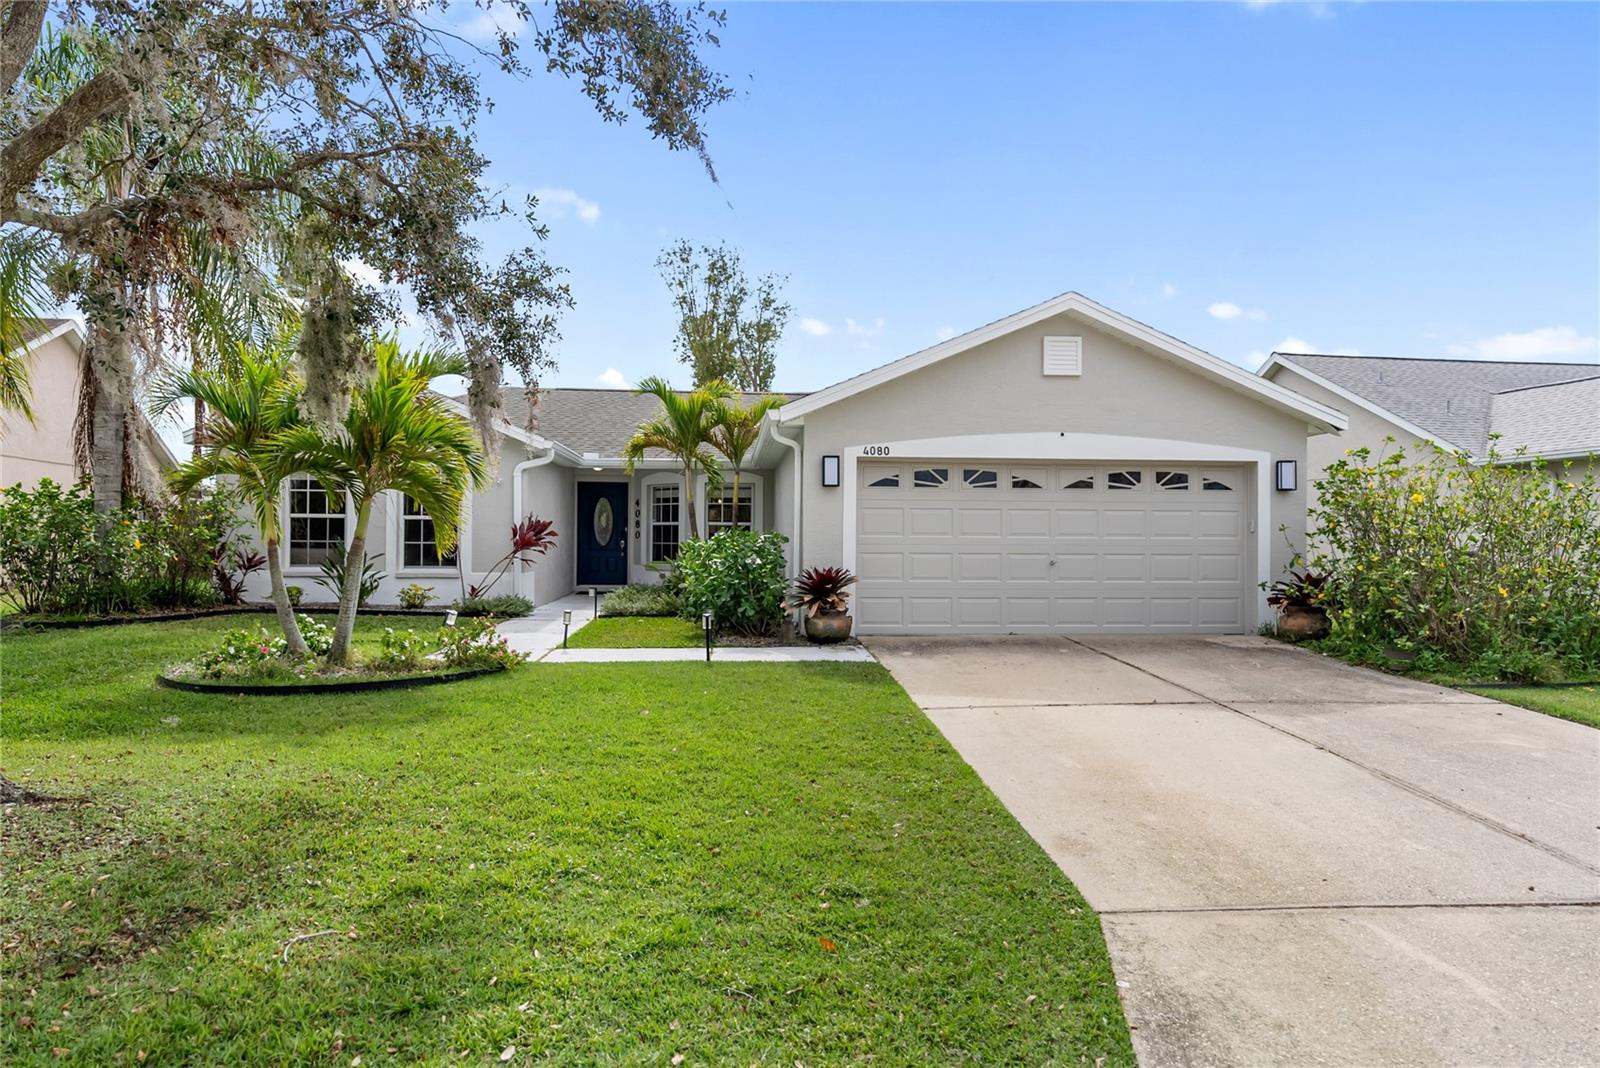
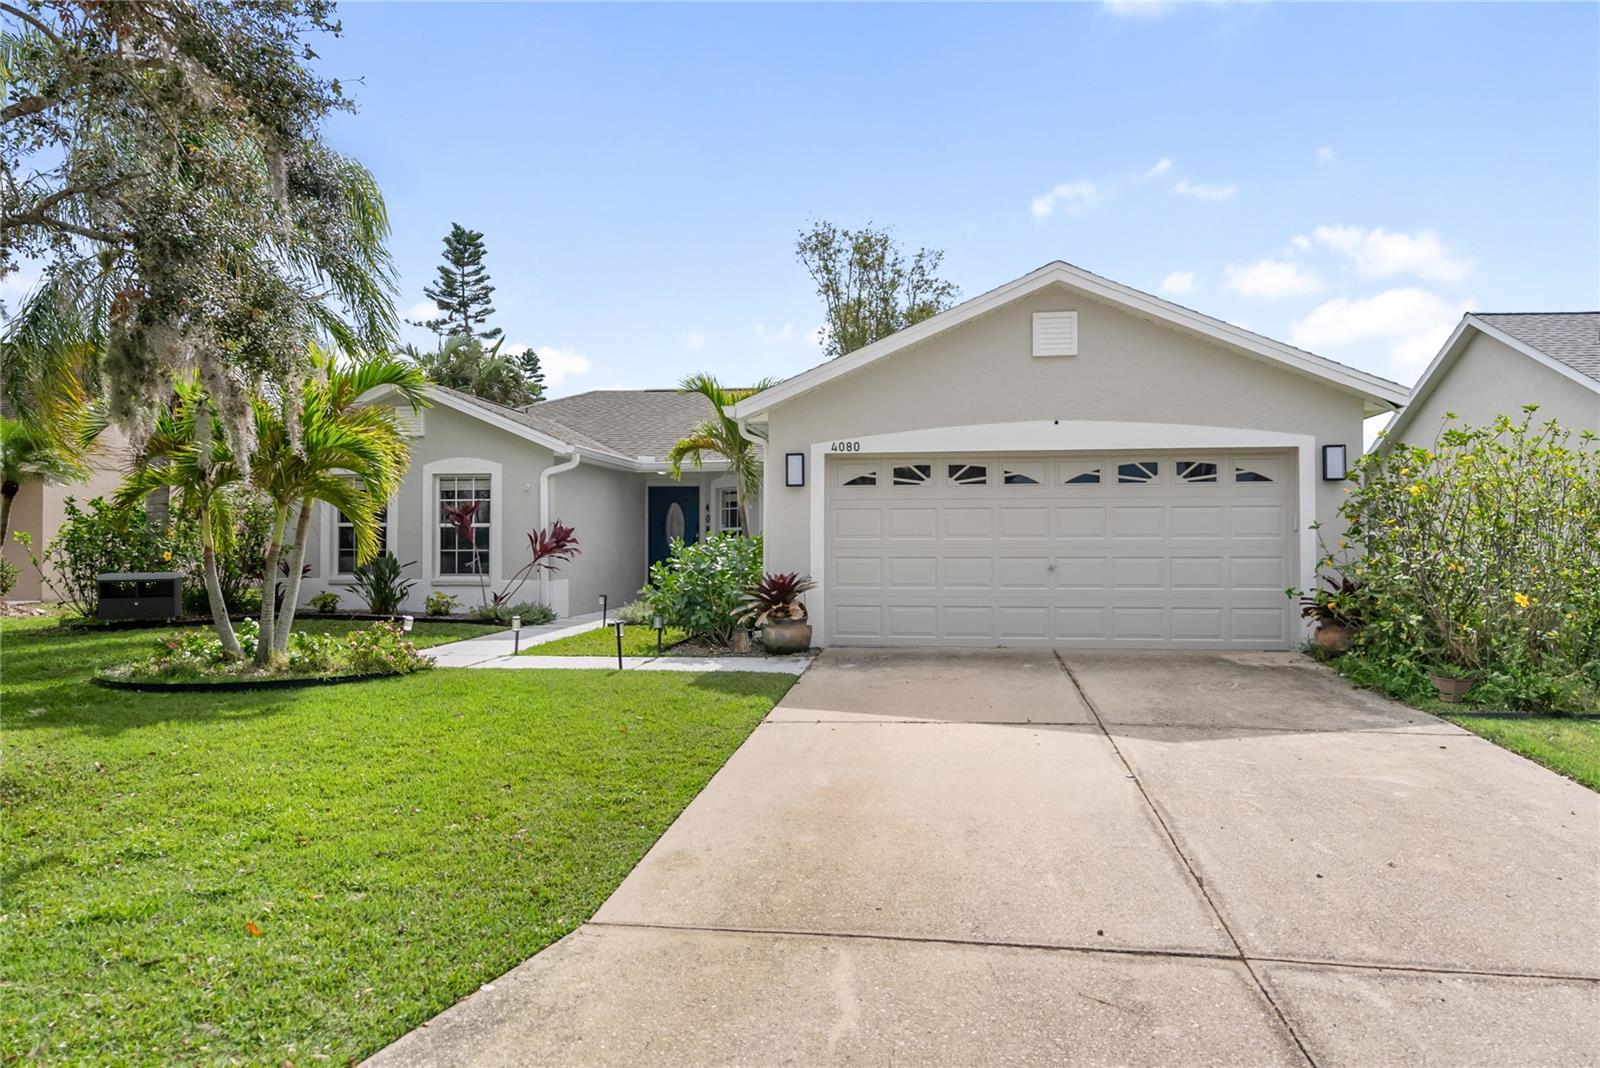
storage bench: none [20,566,110,626] -> present [97,572,182,625]

